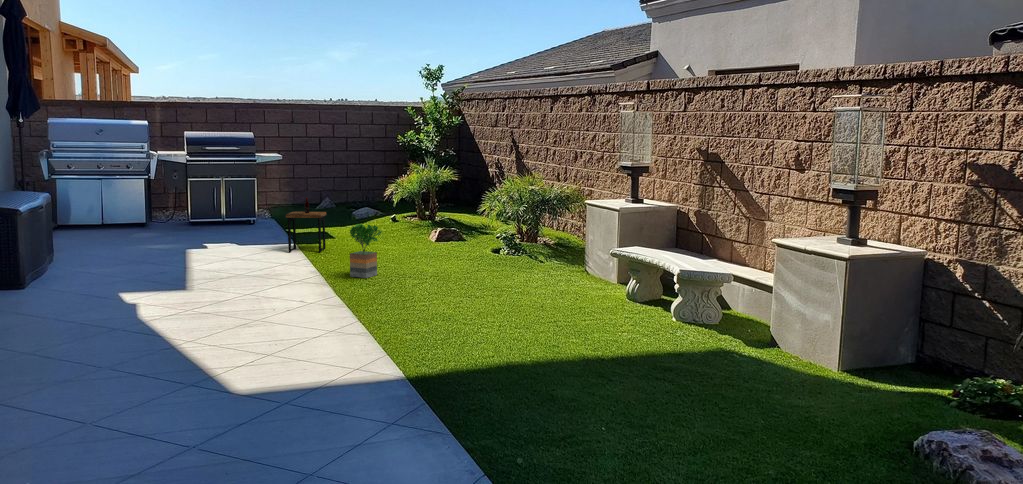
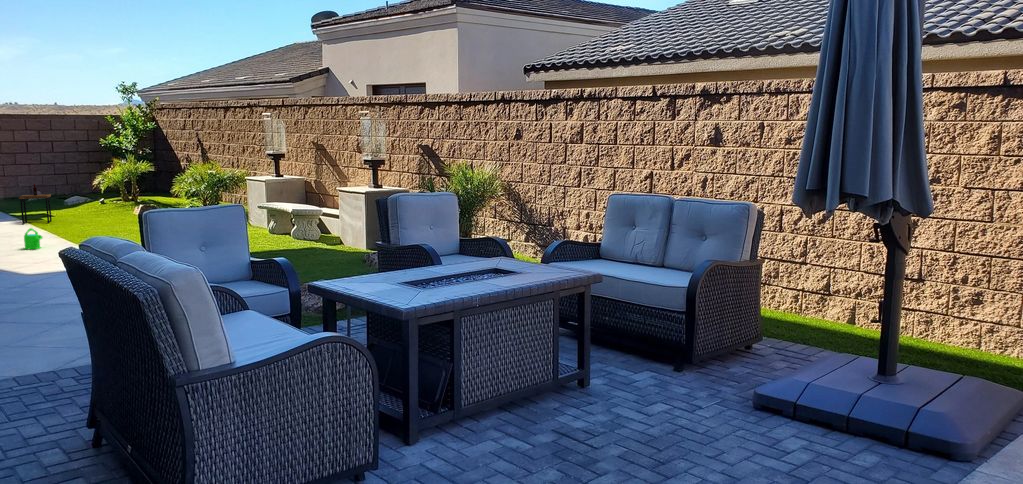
potted tree: present [350,224,382,278] -> none [75,197,101,233]
watering can: none [264,278,289,312] -> present [24,228,42,249]

